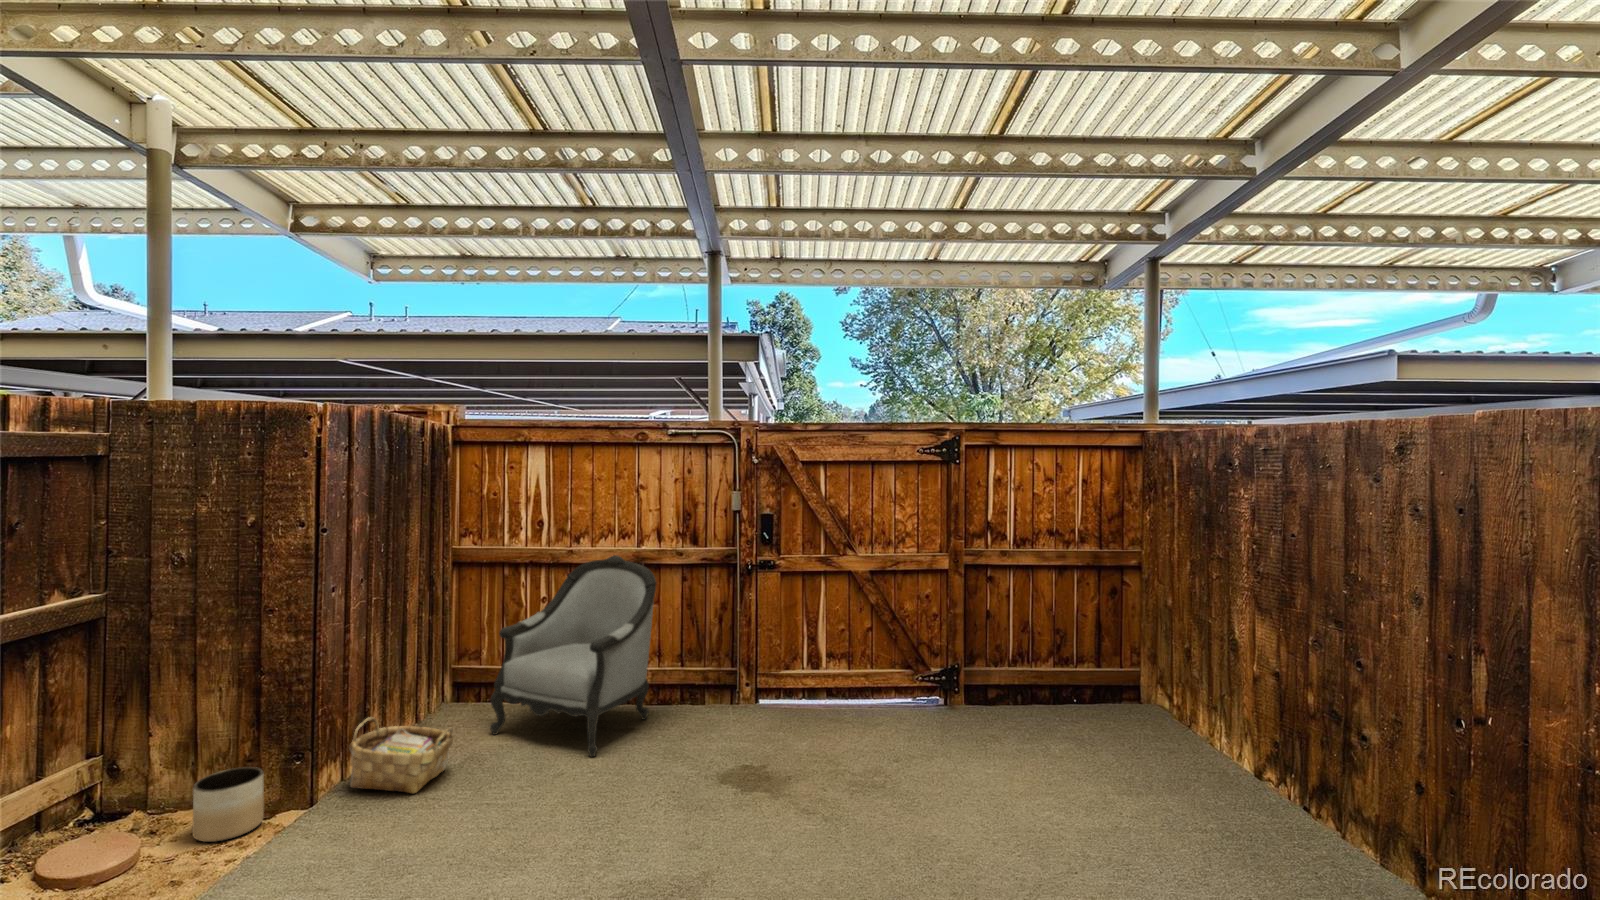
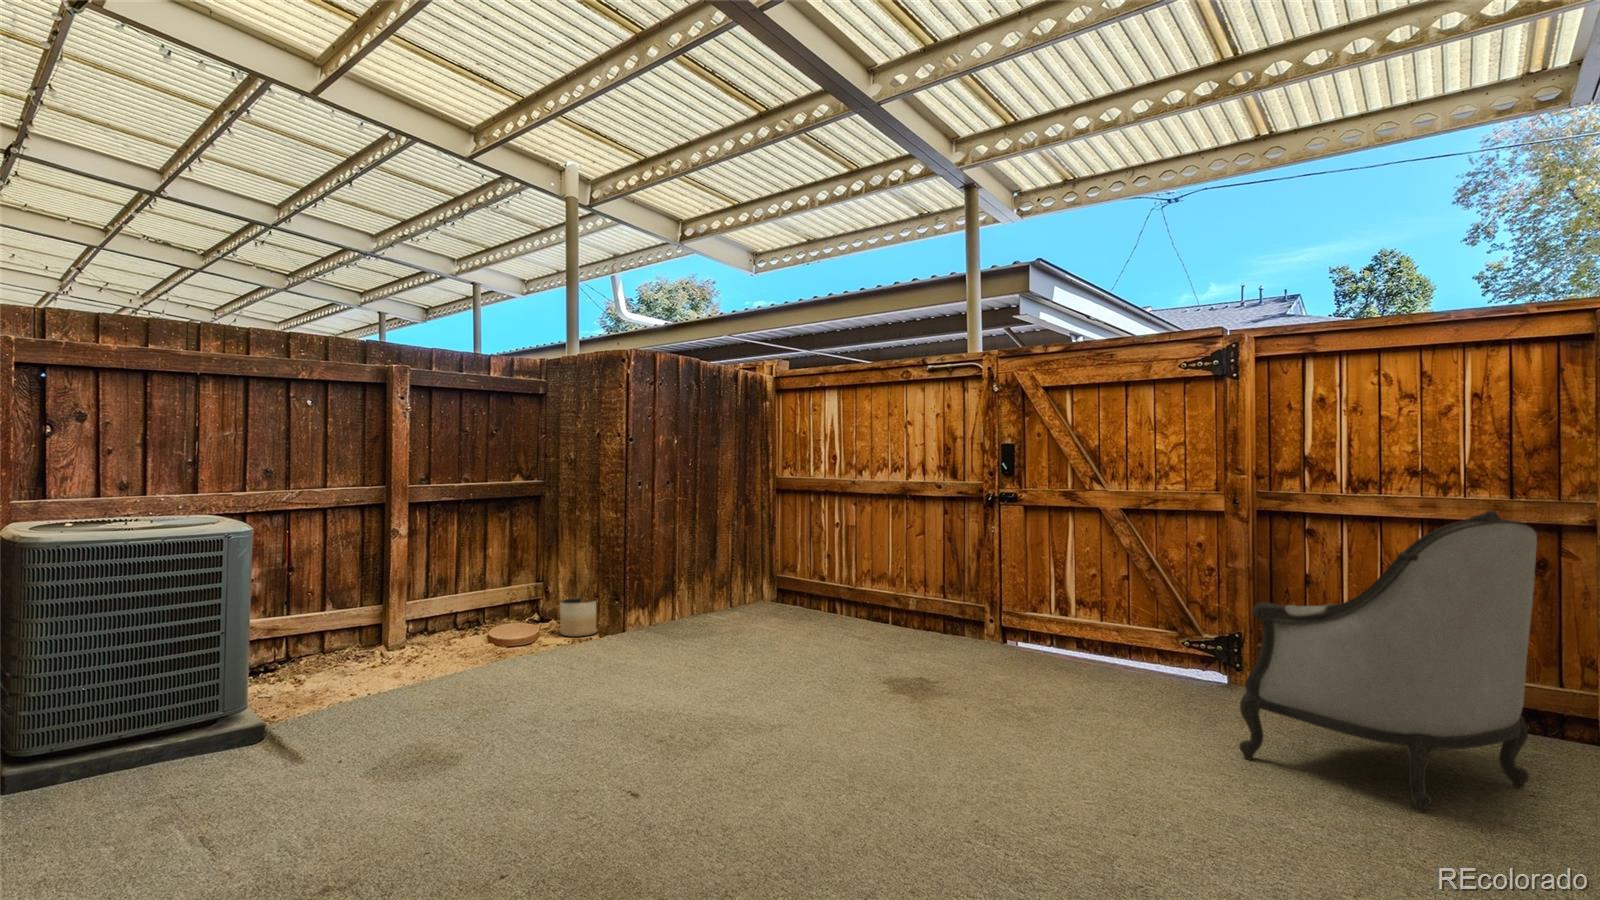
armchair: present [490,555,656,757] -> present [1239,510,1537,813]
woven basket: present [349,717,453,793] -> none [651,584,716,639]

